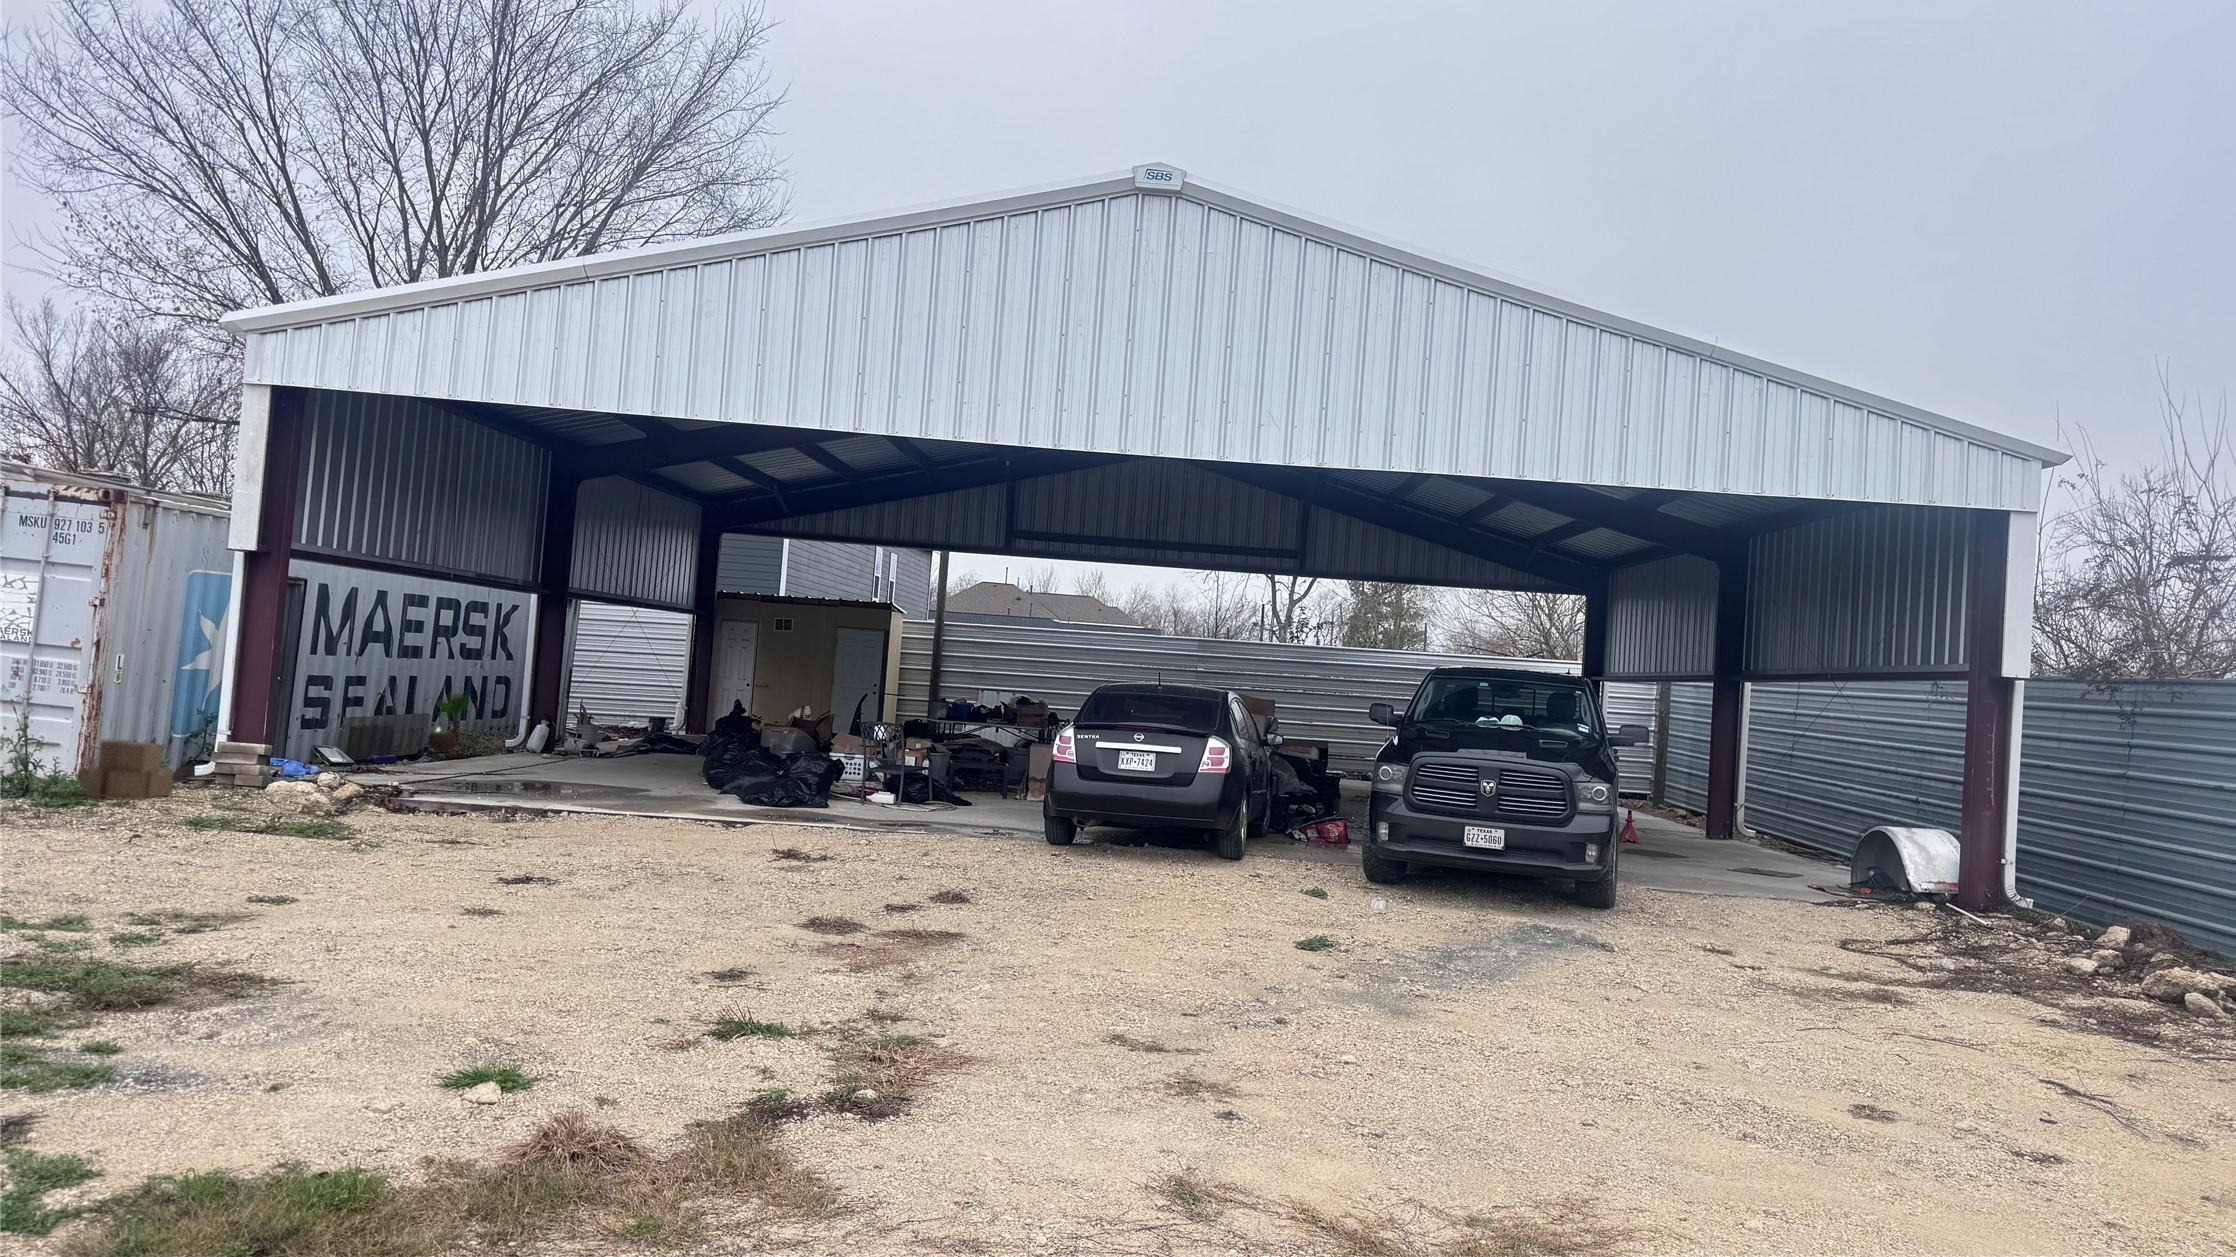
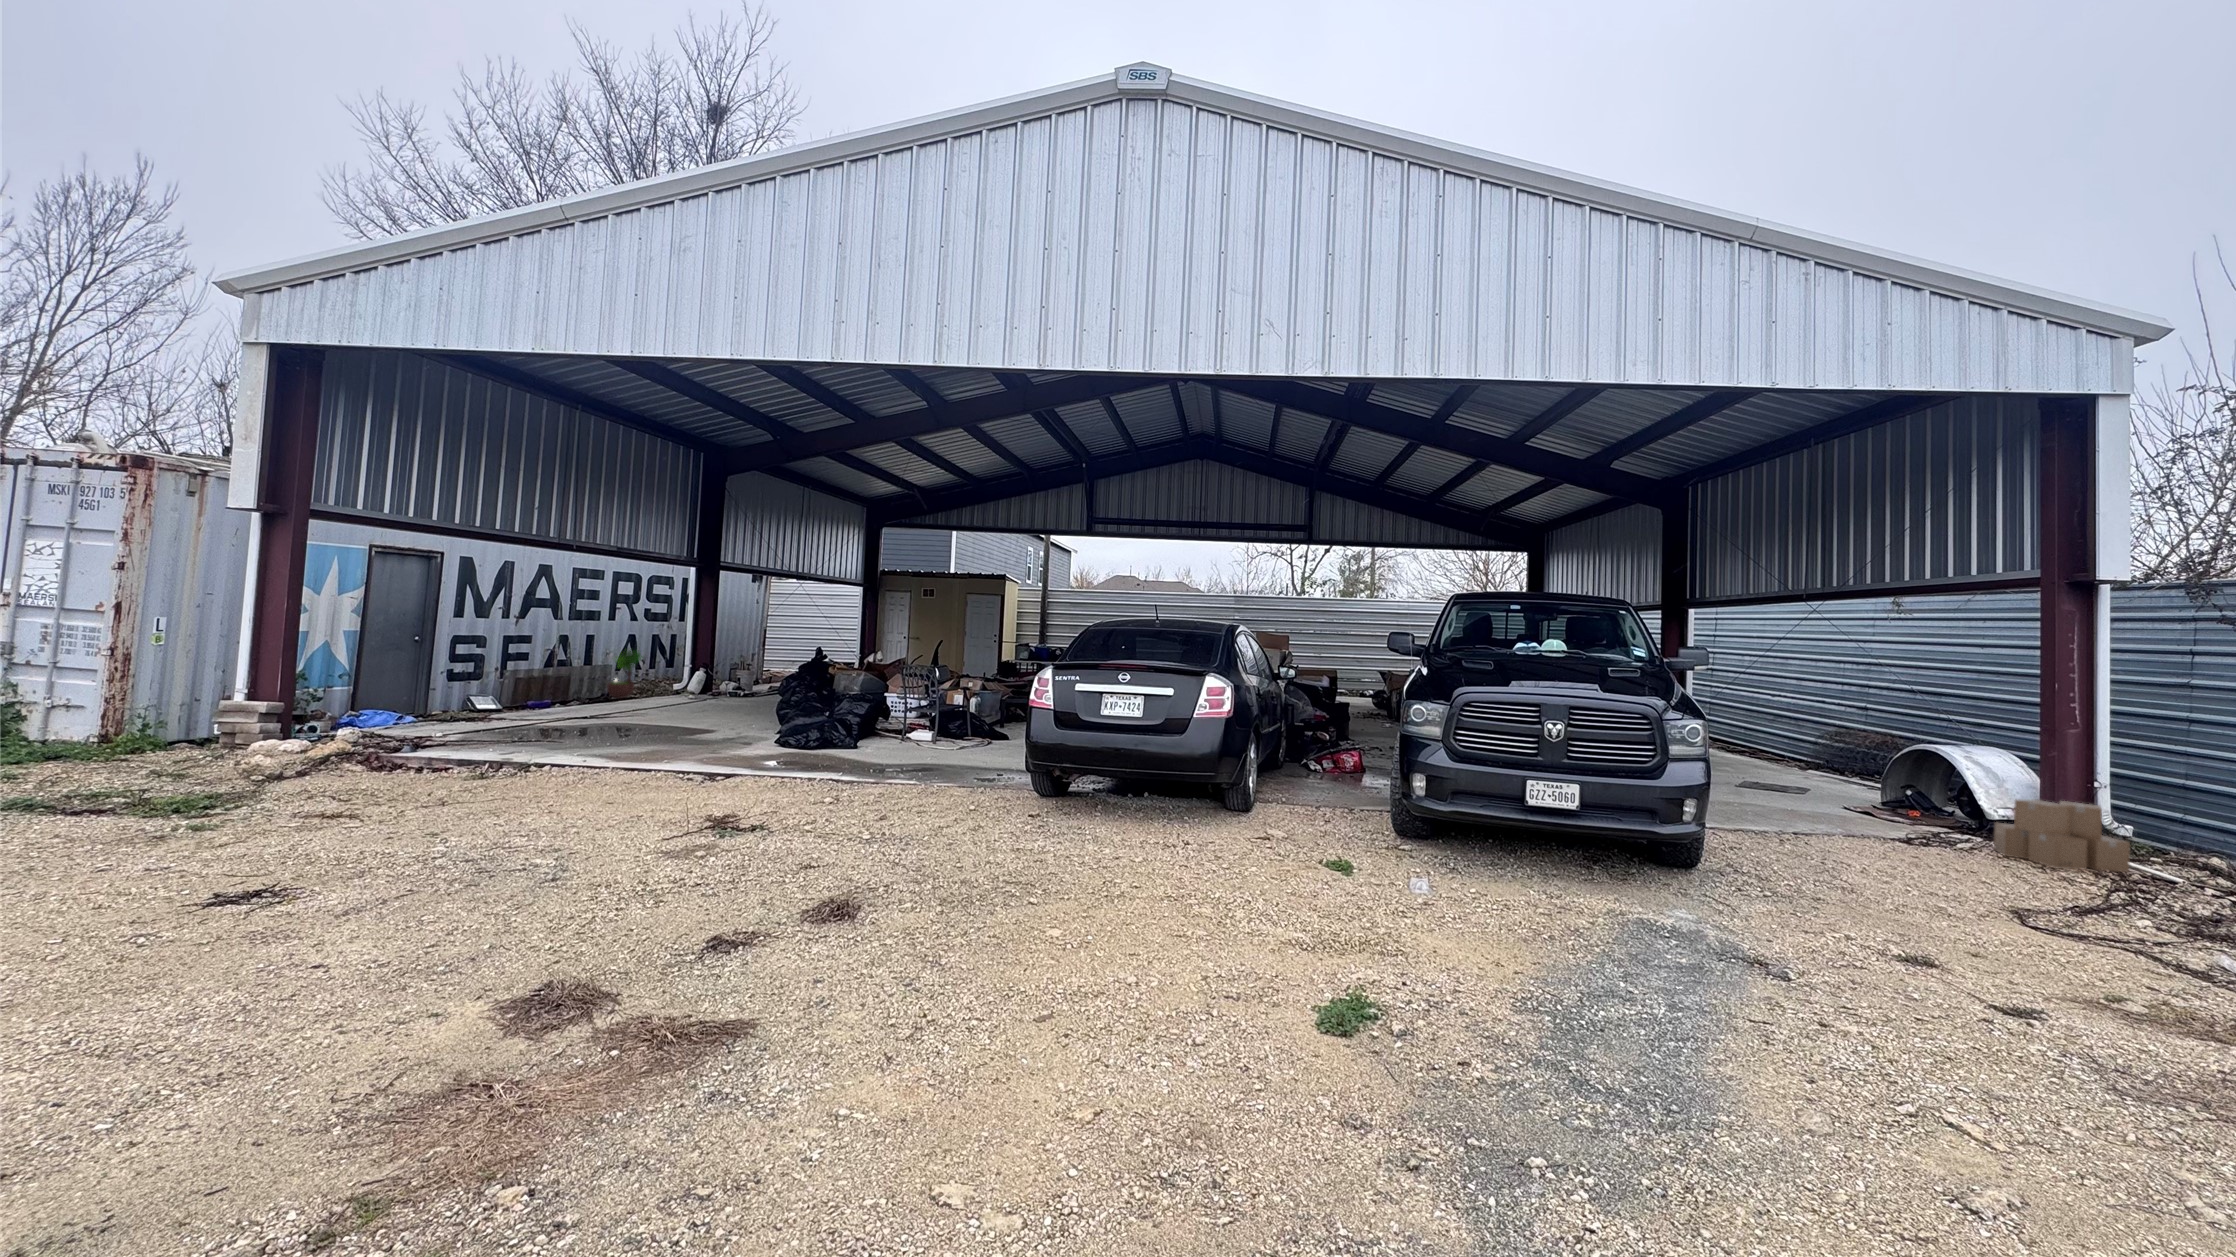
cardboard box: present [78,739,174,800] -> present [1994,799,2130,872]

